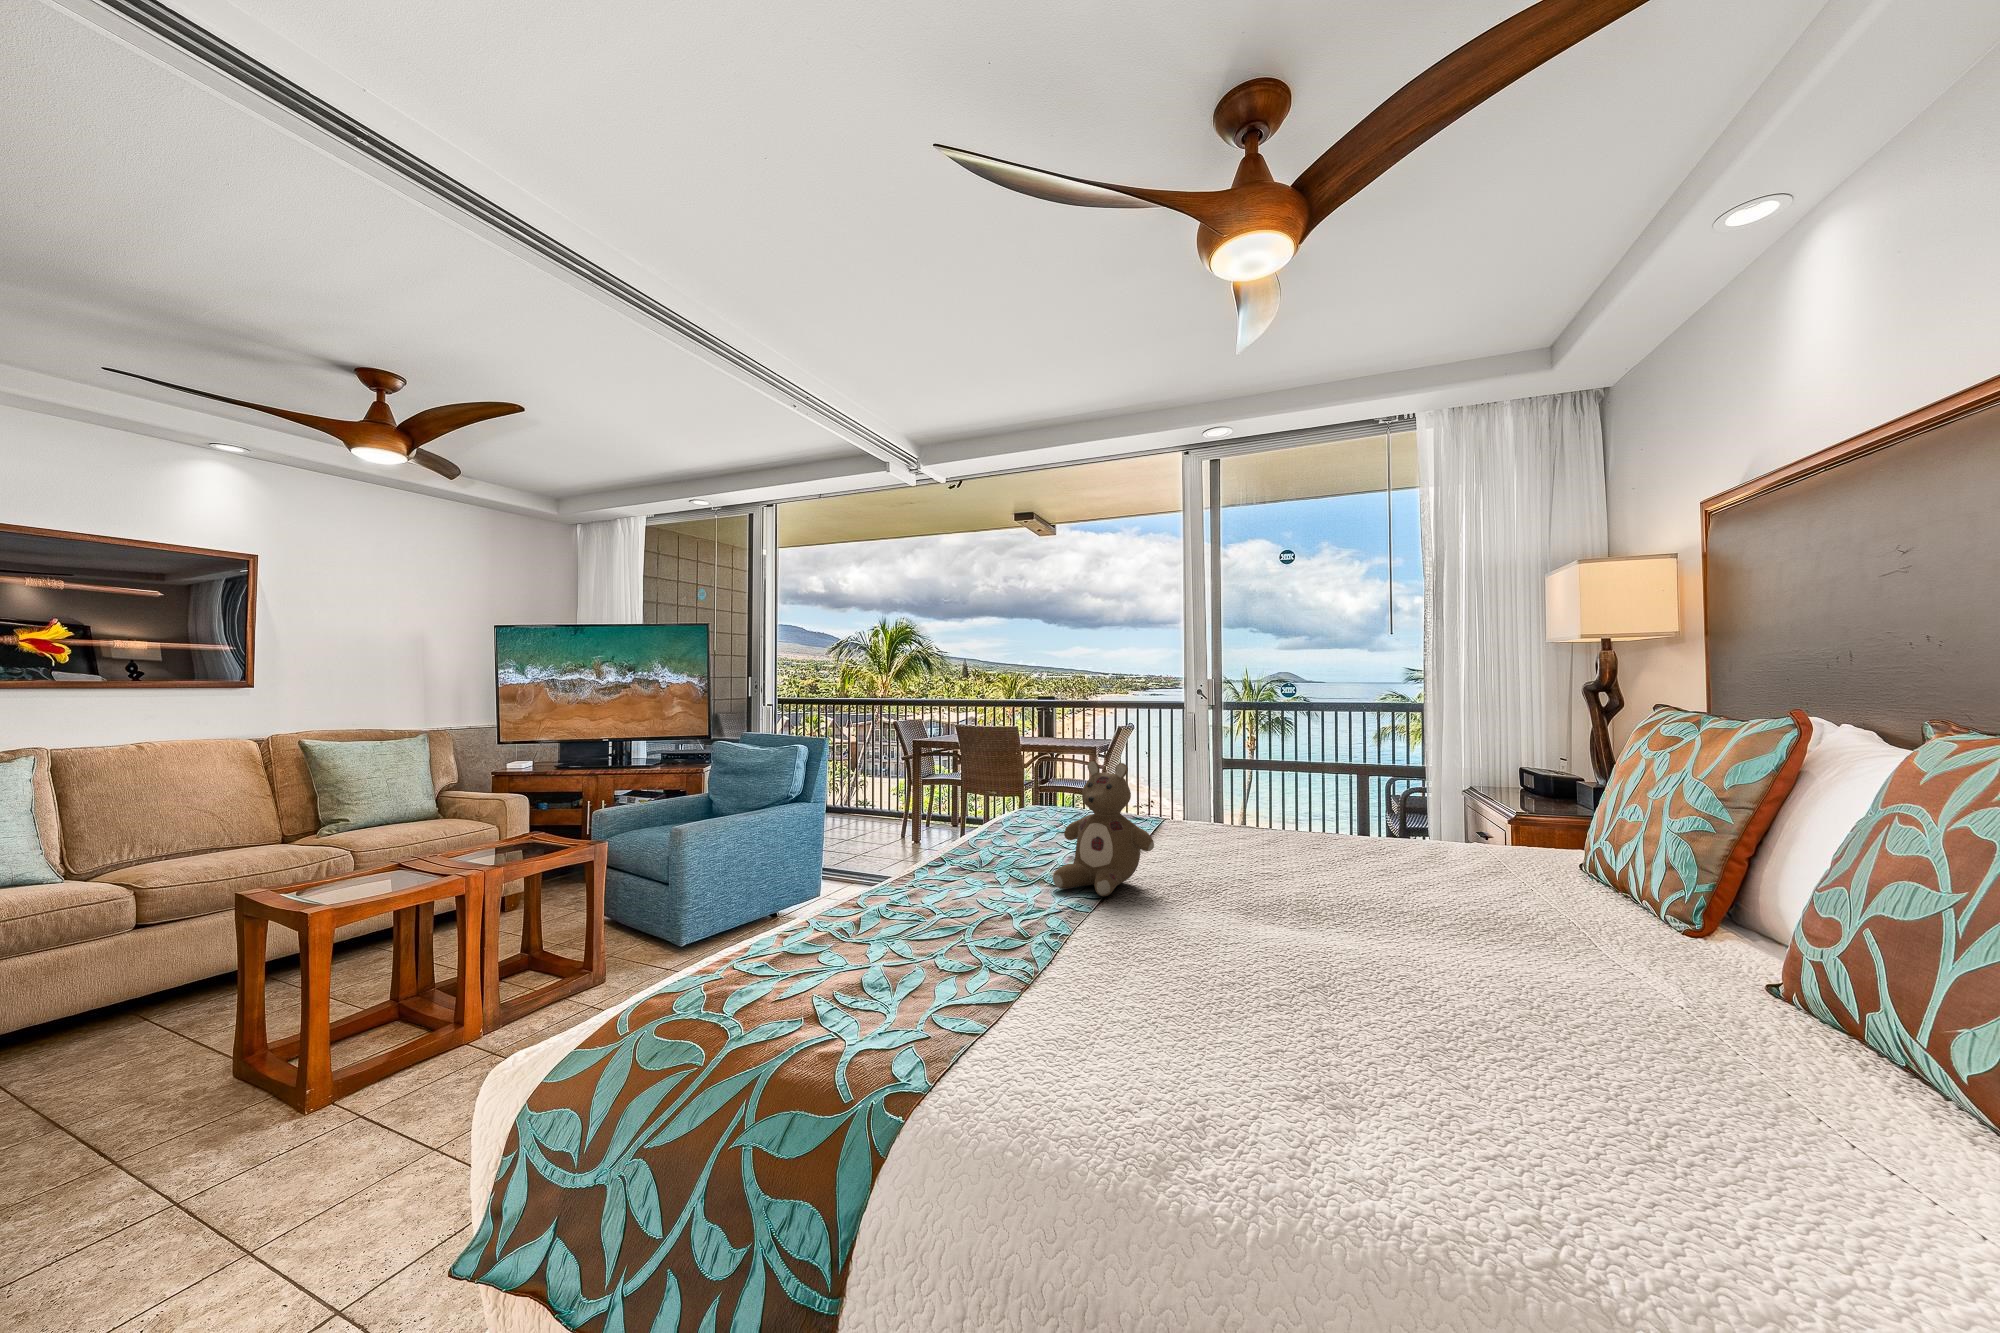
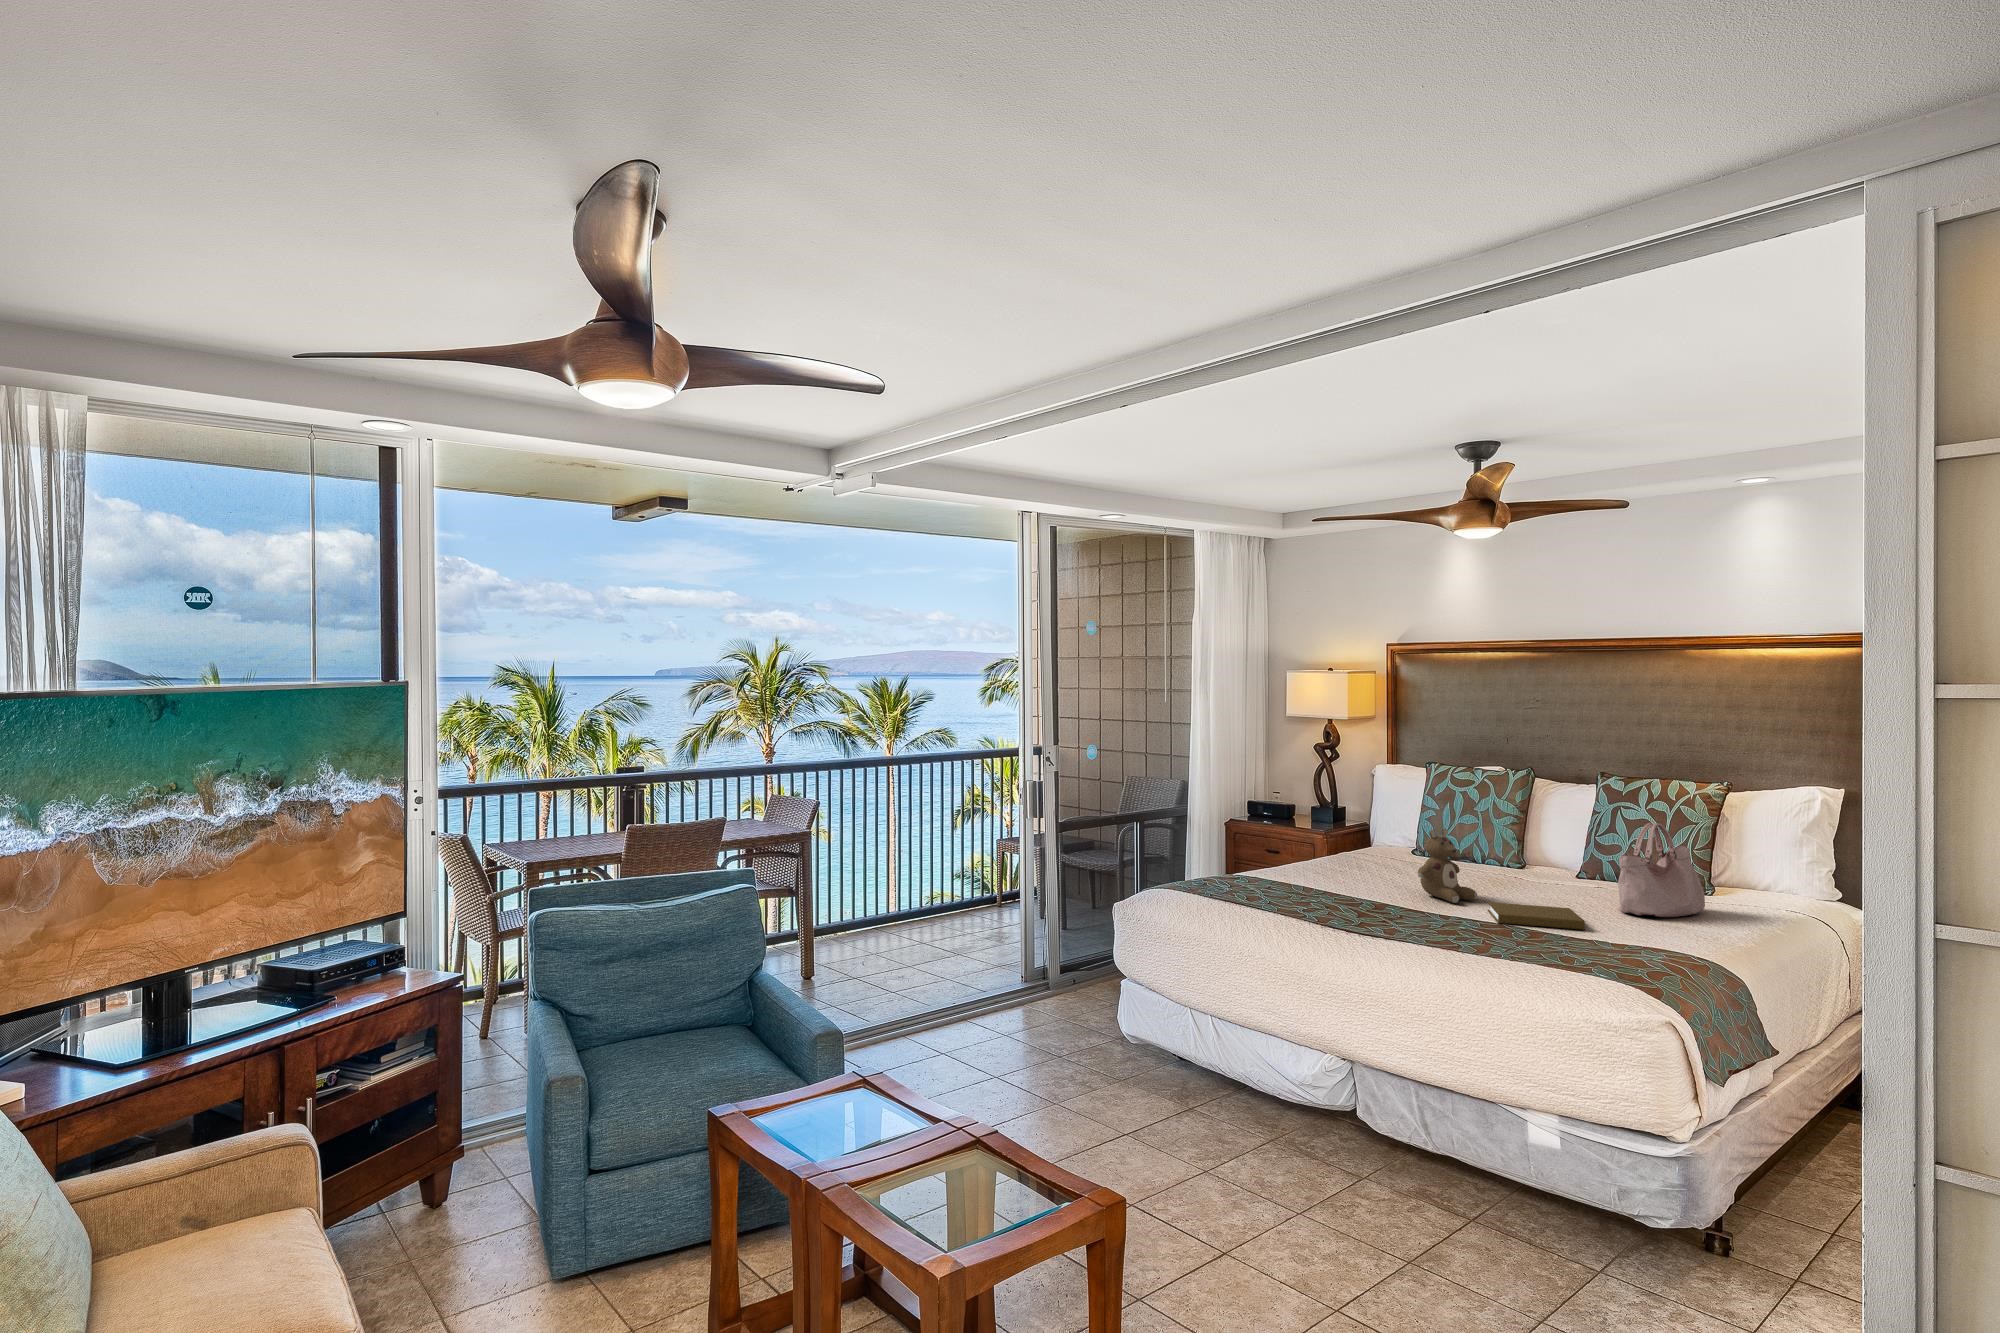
handbag: none [1178,775,1470,1082] -> present [1618,823,1705,917]
book: none [949,890,1075,958] -> present [1488,902,1585,930]

